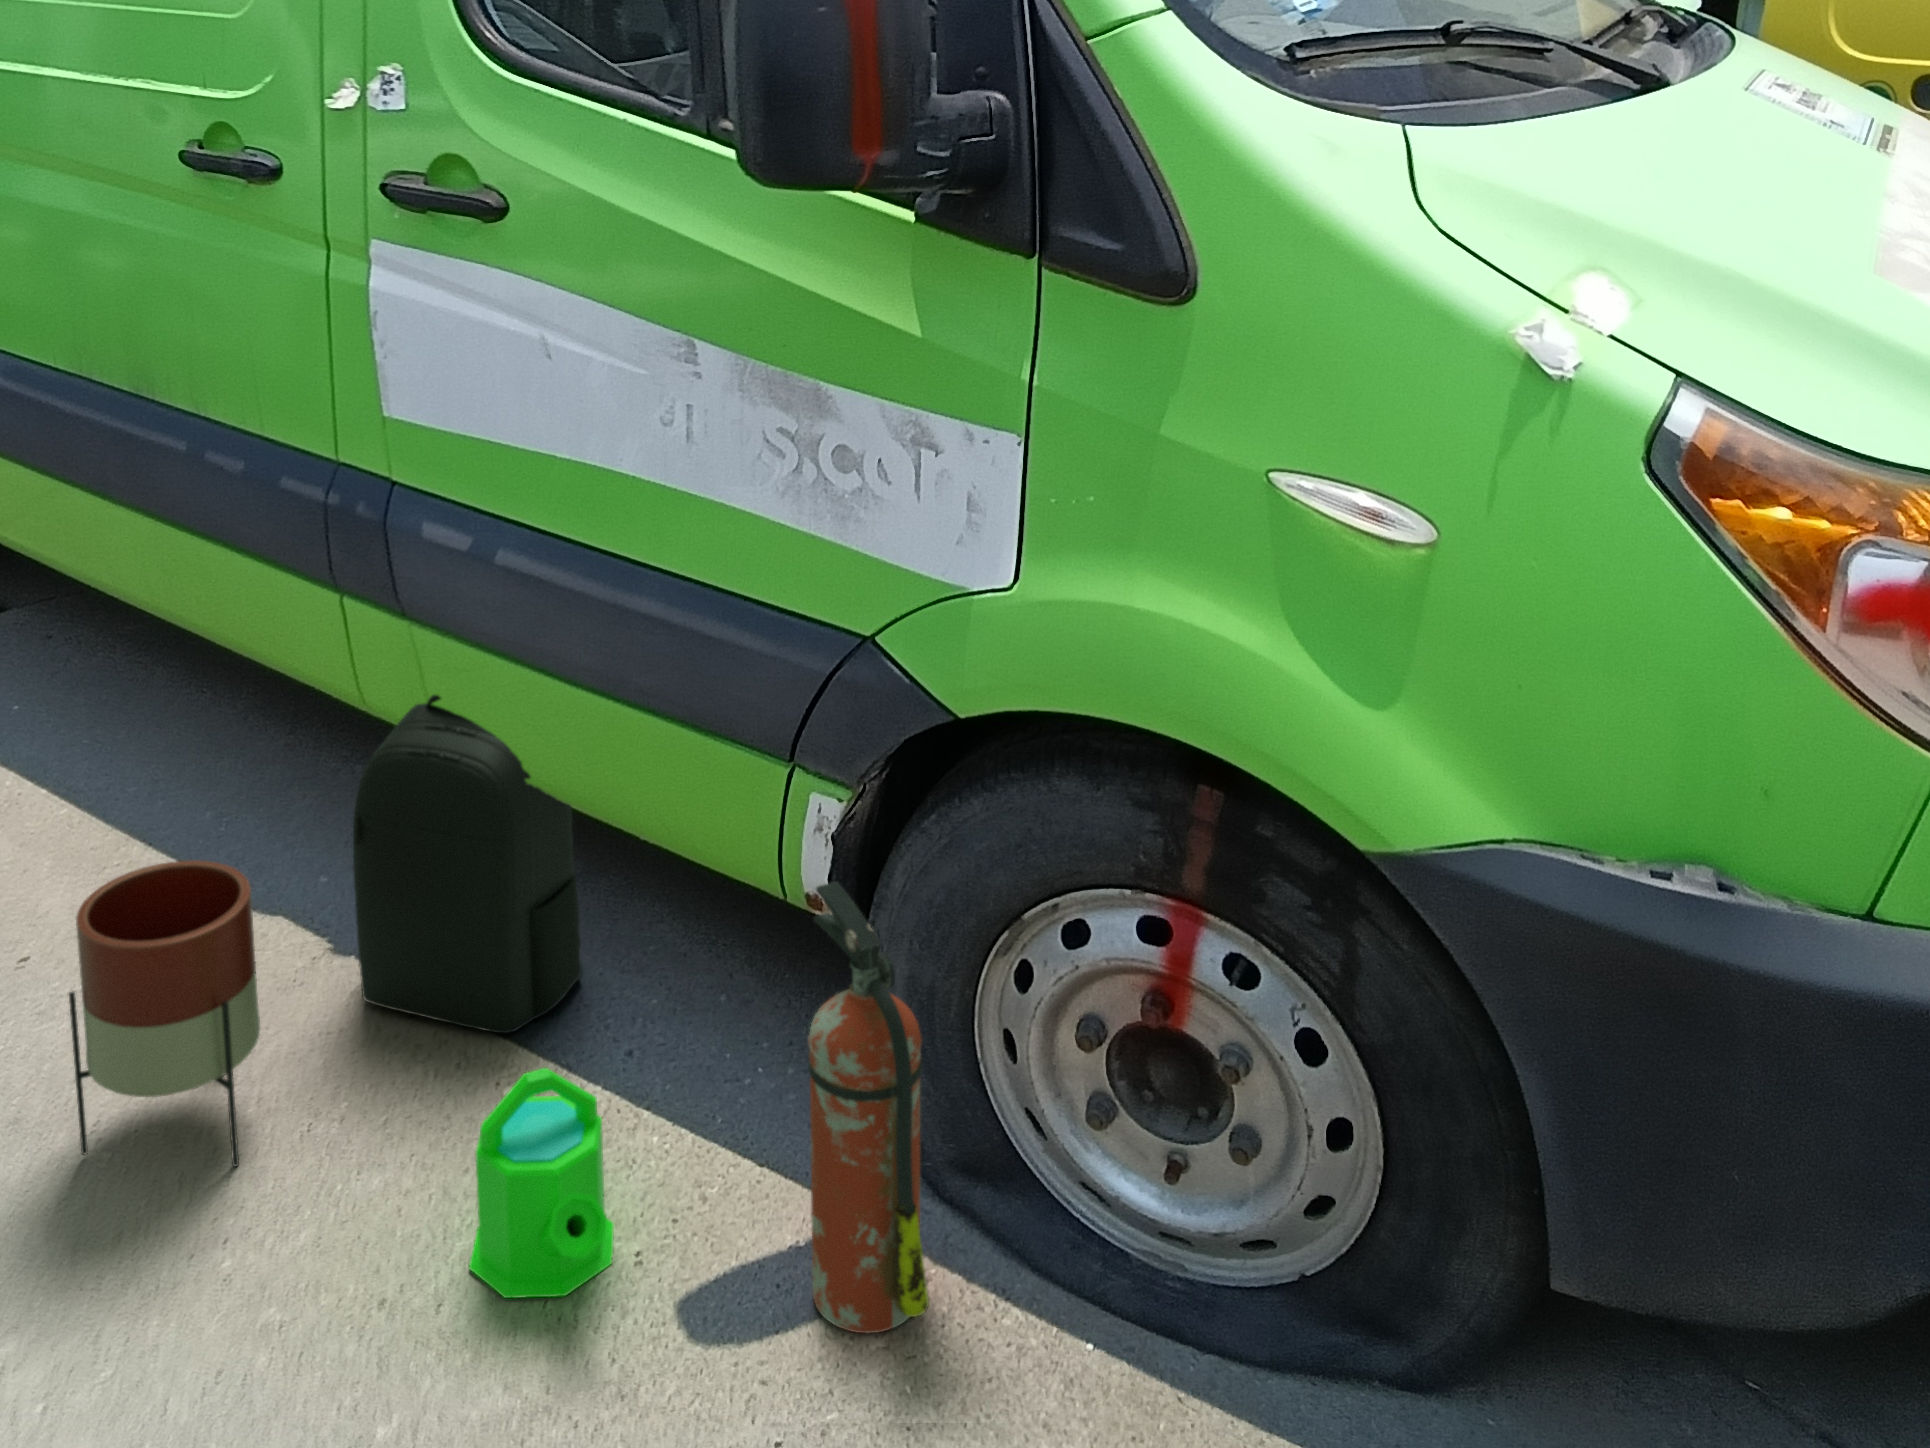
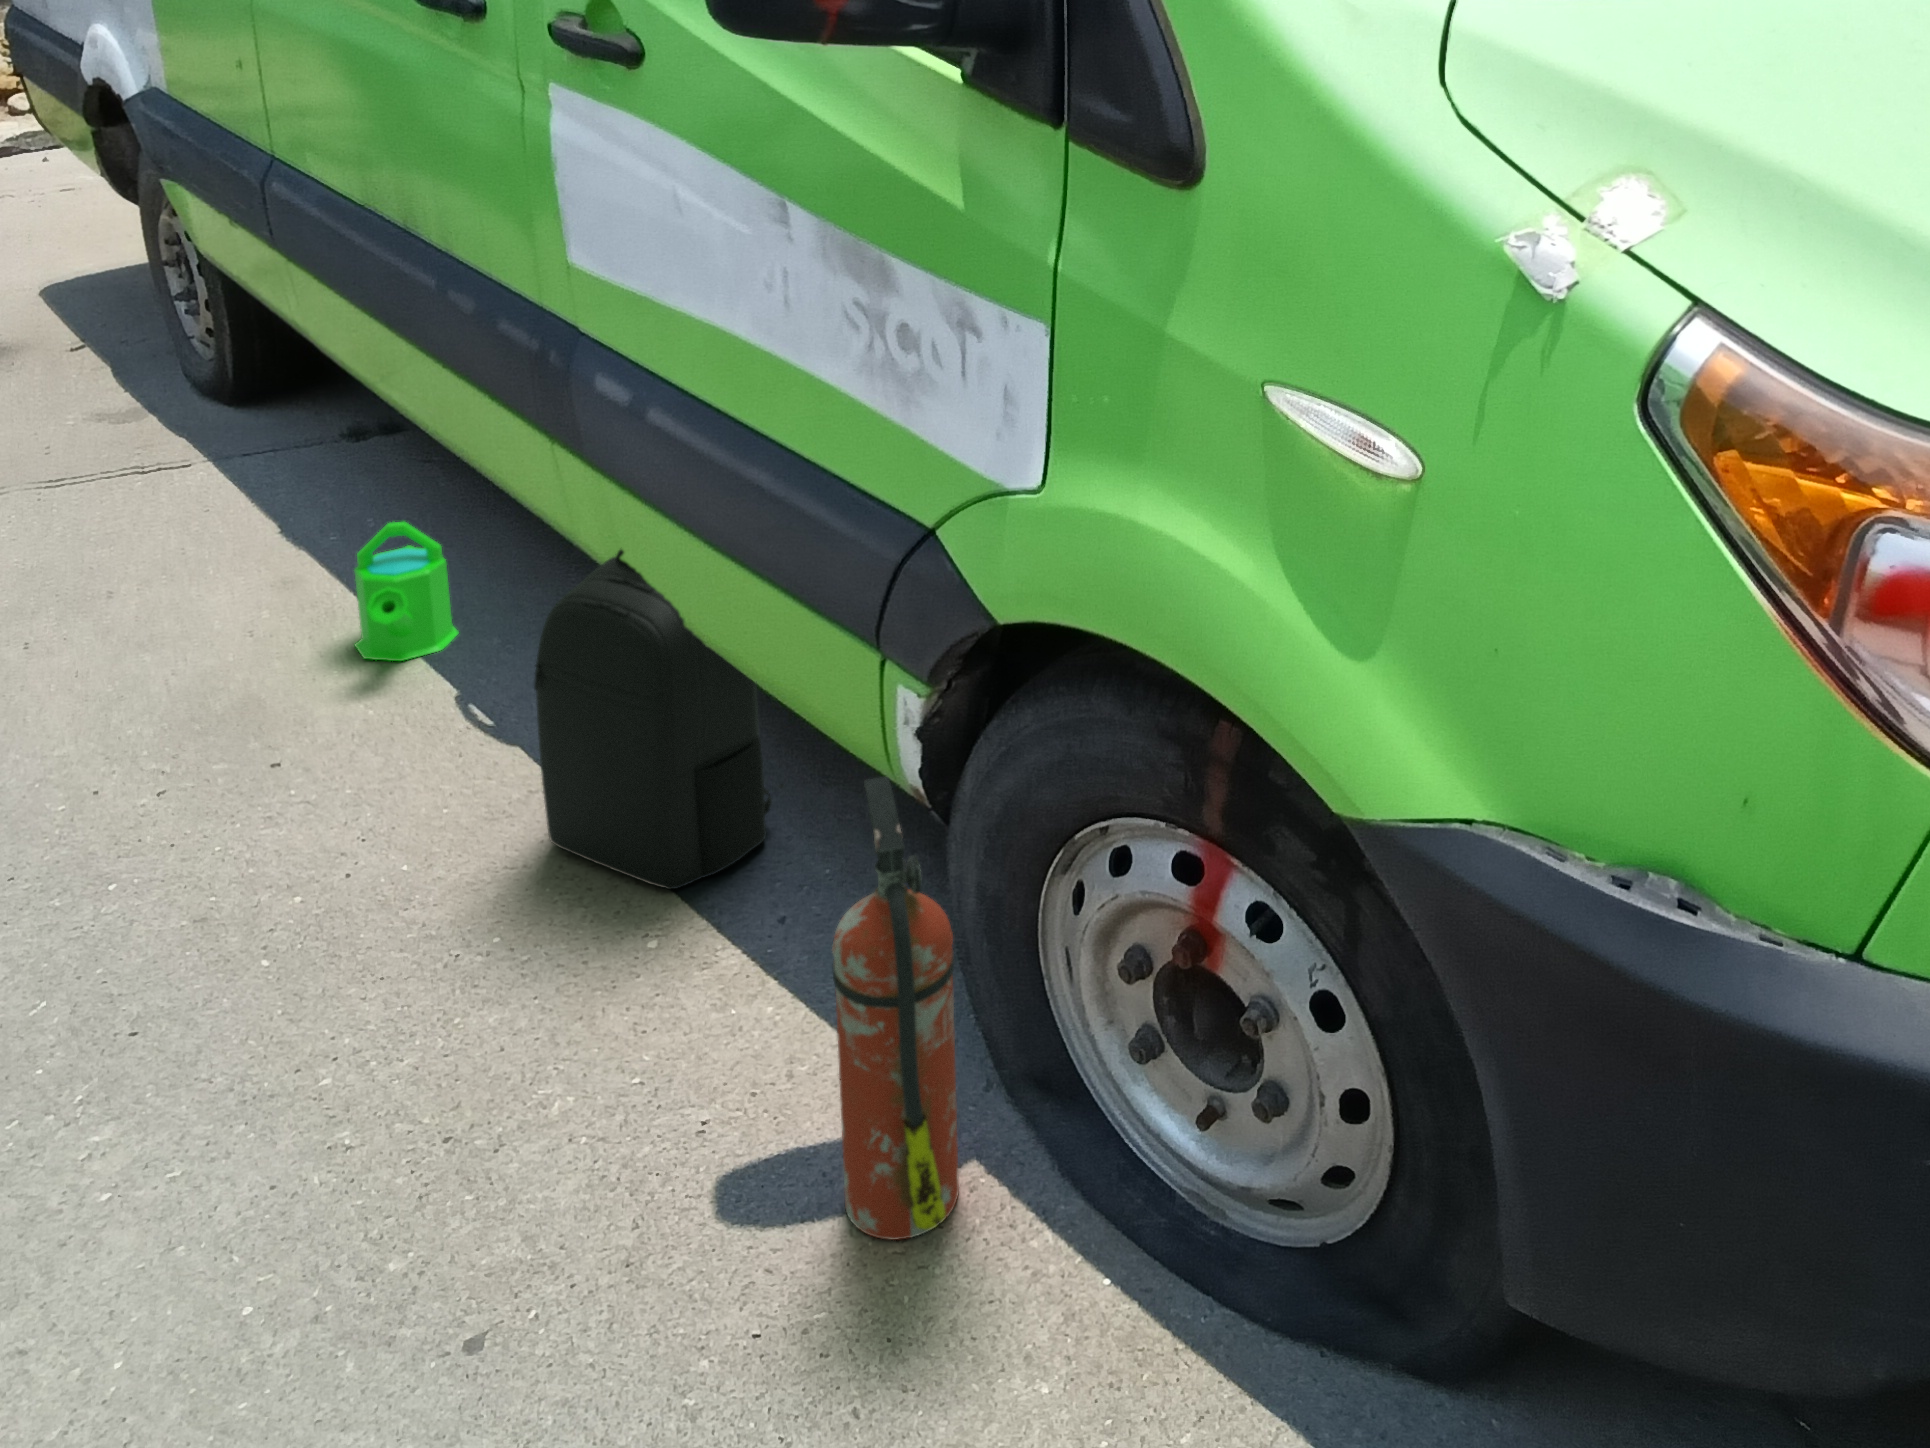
planter: present [69,860,260,1167] -> none [213,692,411,993]
watering can: present [469,1068,614,1298] -> present [354,522,458,661]

